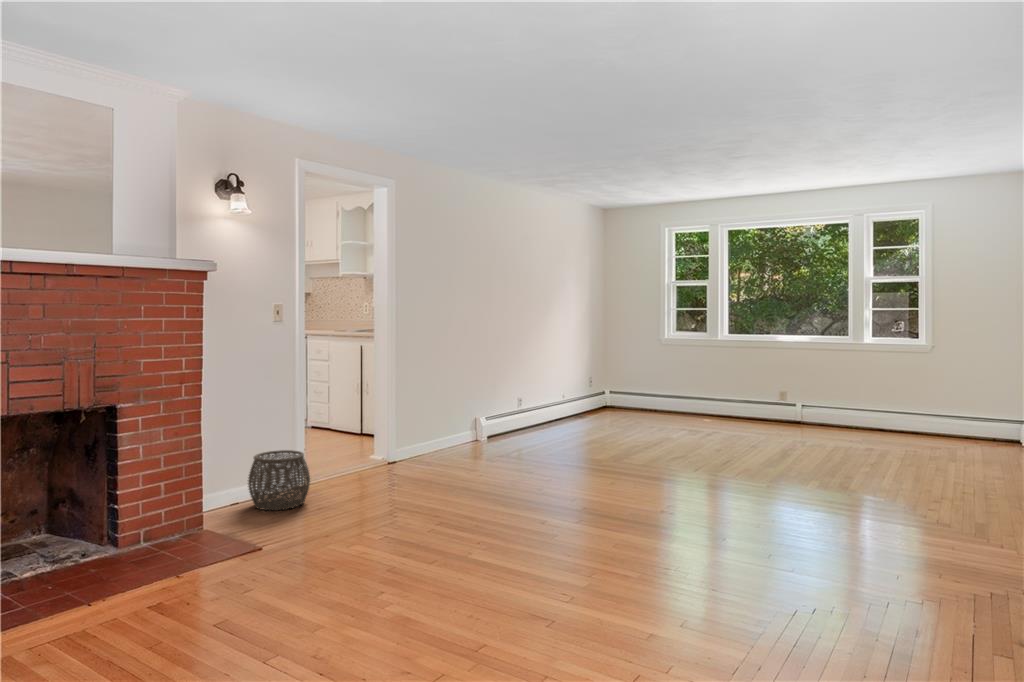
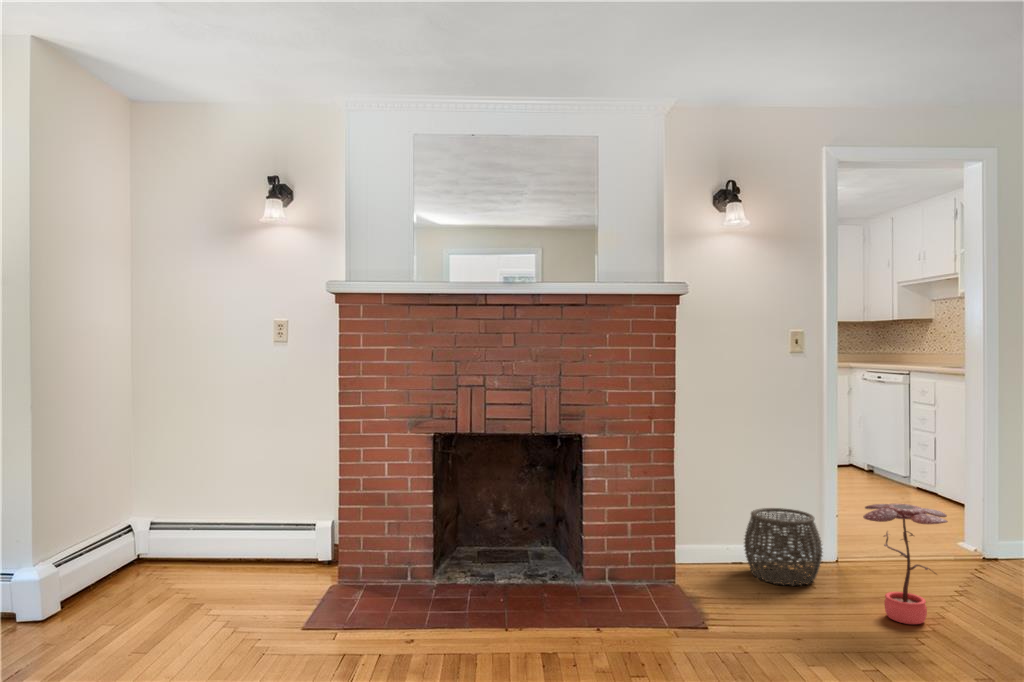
potted plant: none [349,430,405,511] -> present [863,503,948,624]

